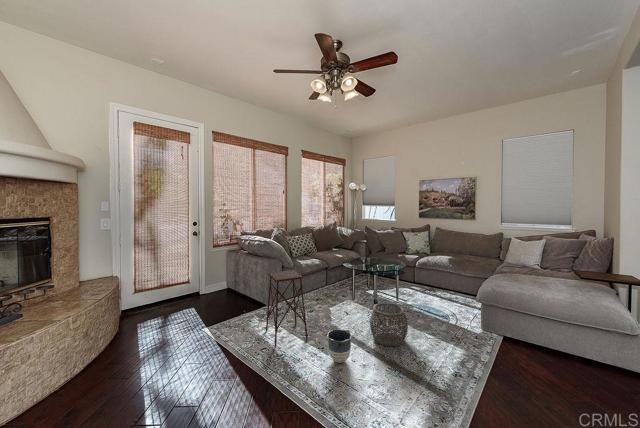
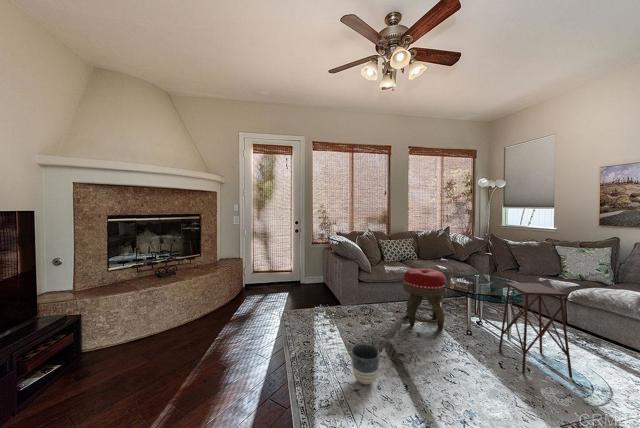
footstool: none [325,258,358,308] -> present [403,268,447,329]
side table: present [266,270,308,347] -> present [499,282,572,378]
woven basket: present [370,303,408,346] -> none [422,331,479,395]

